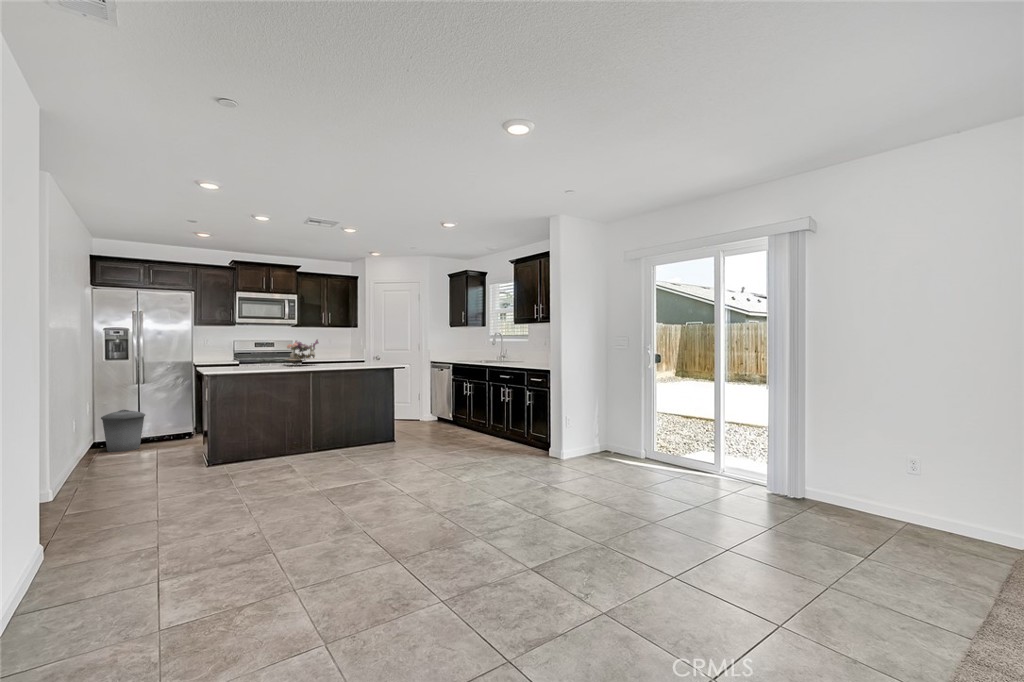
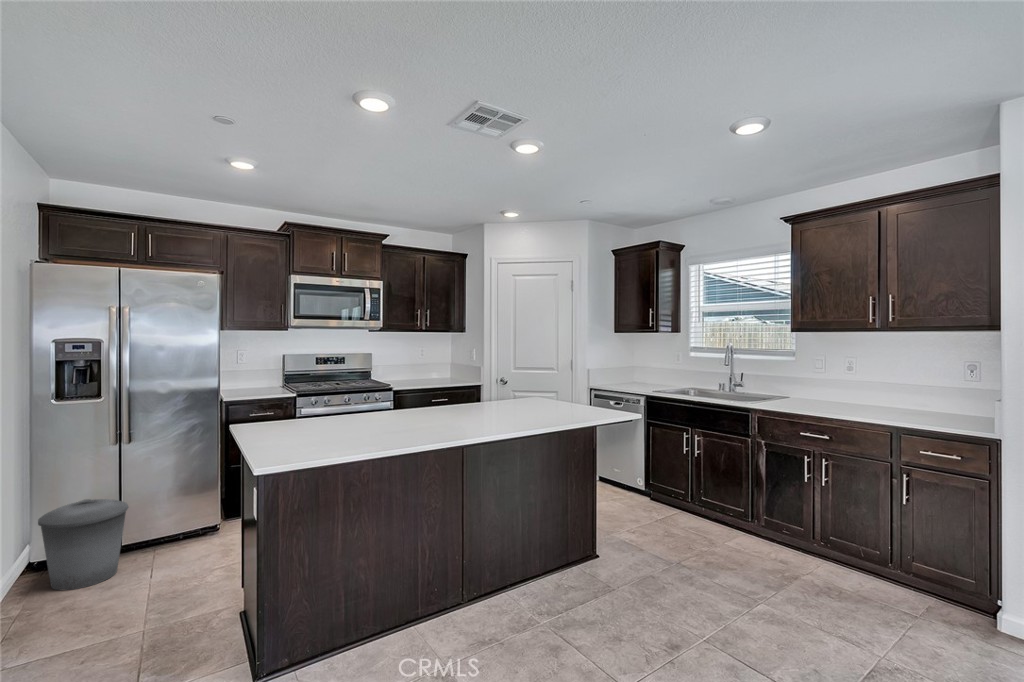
flower arrangement: present [287,340,318,364] -> none [395,365,463,418]

